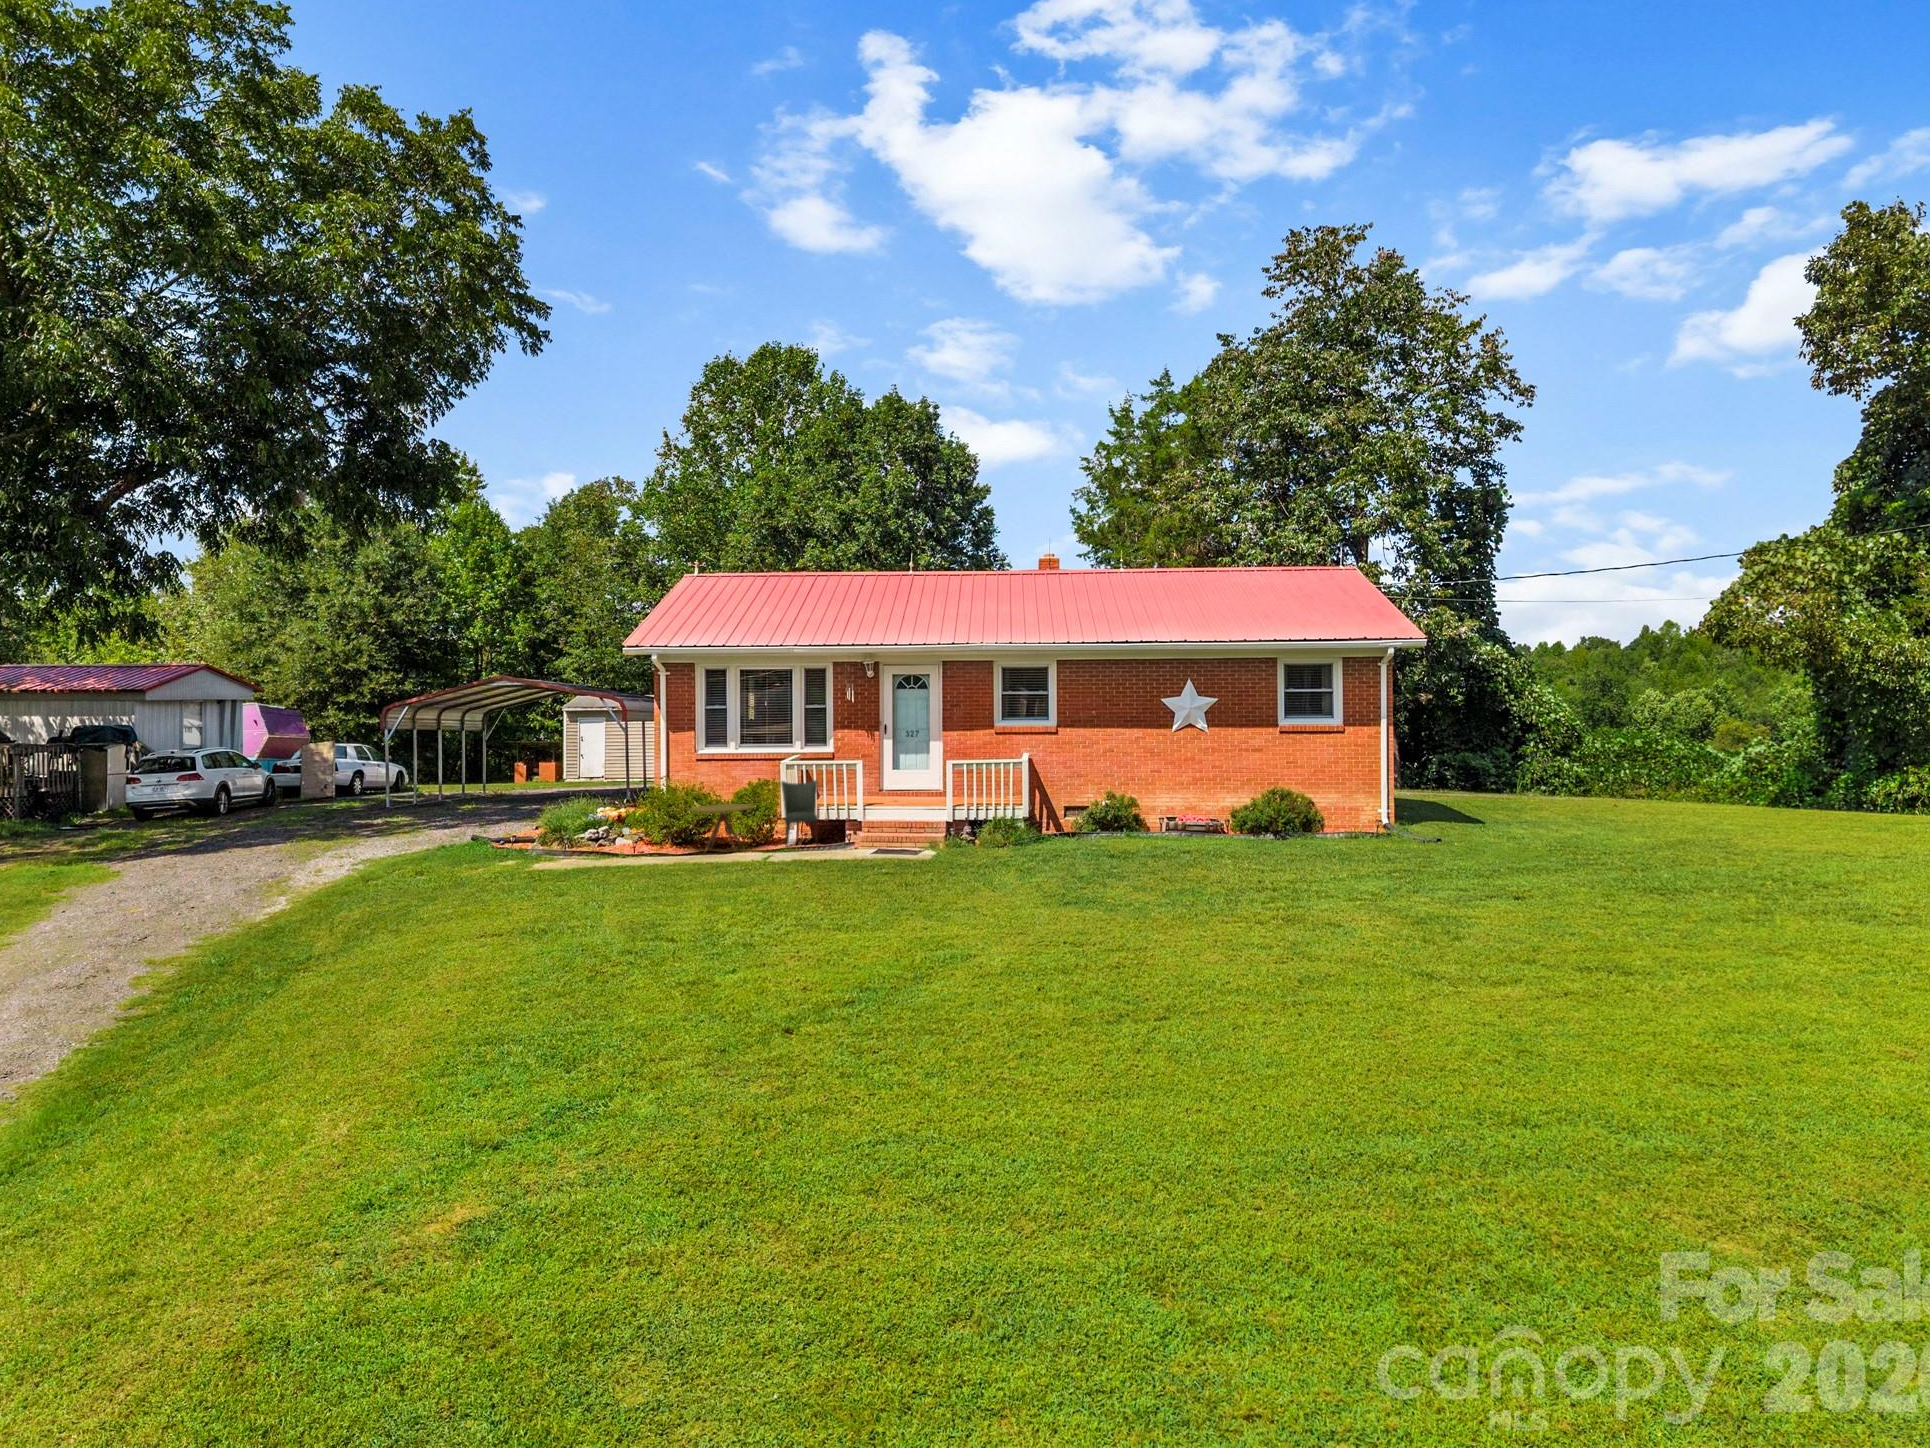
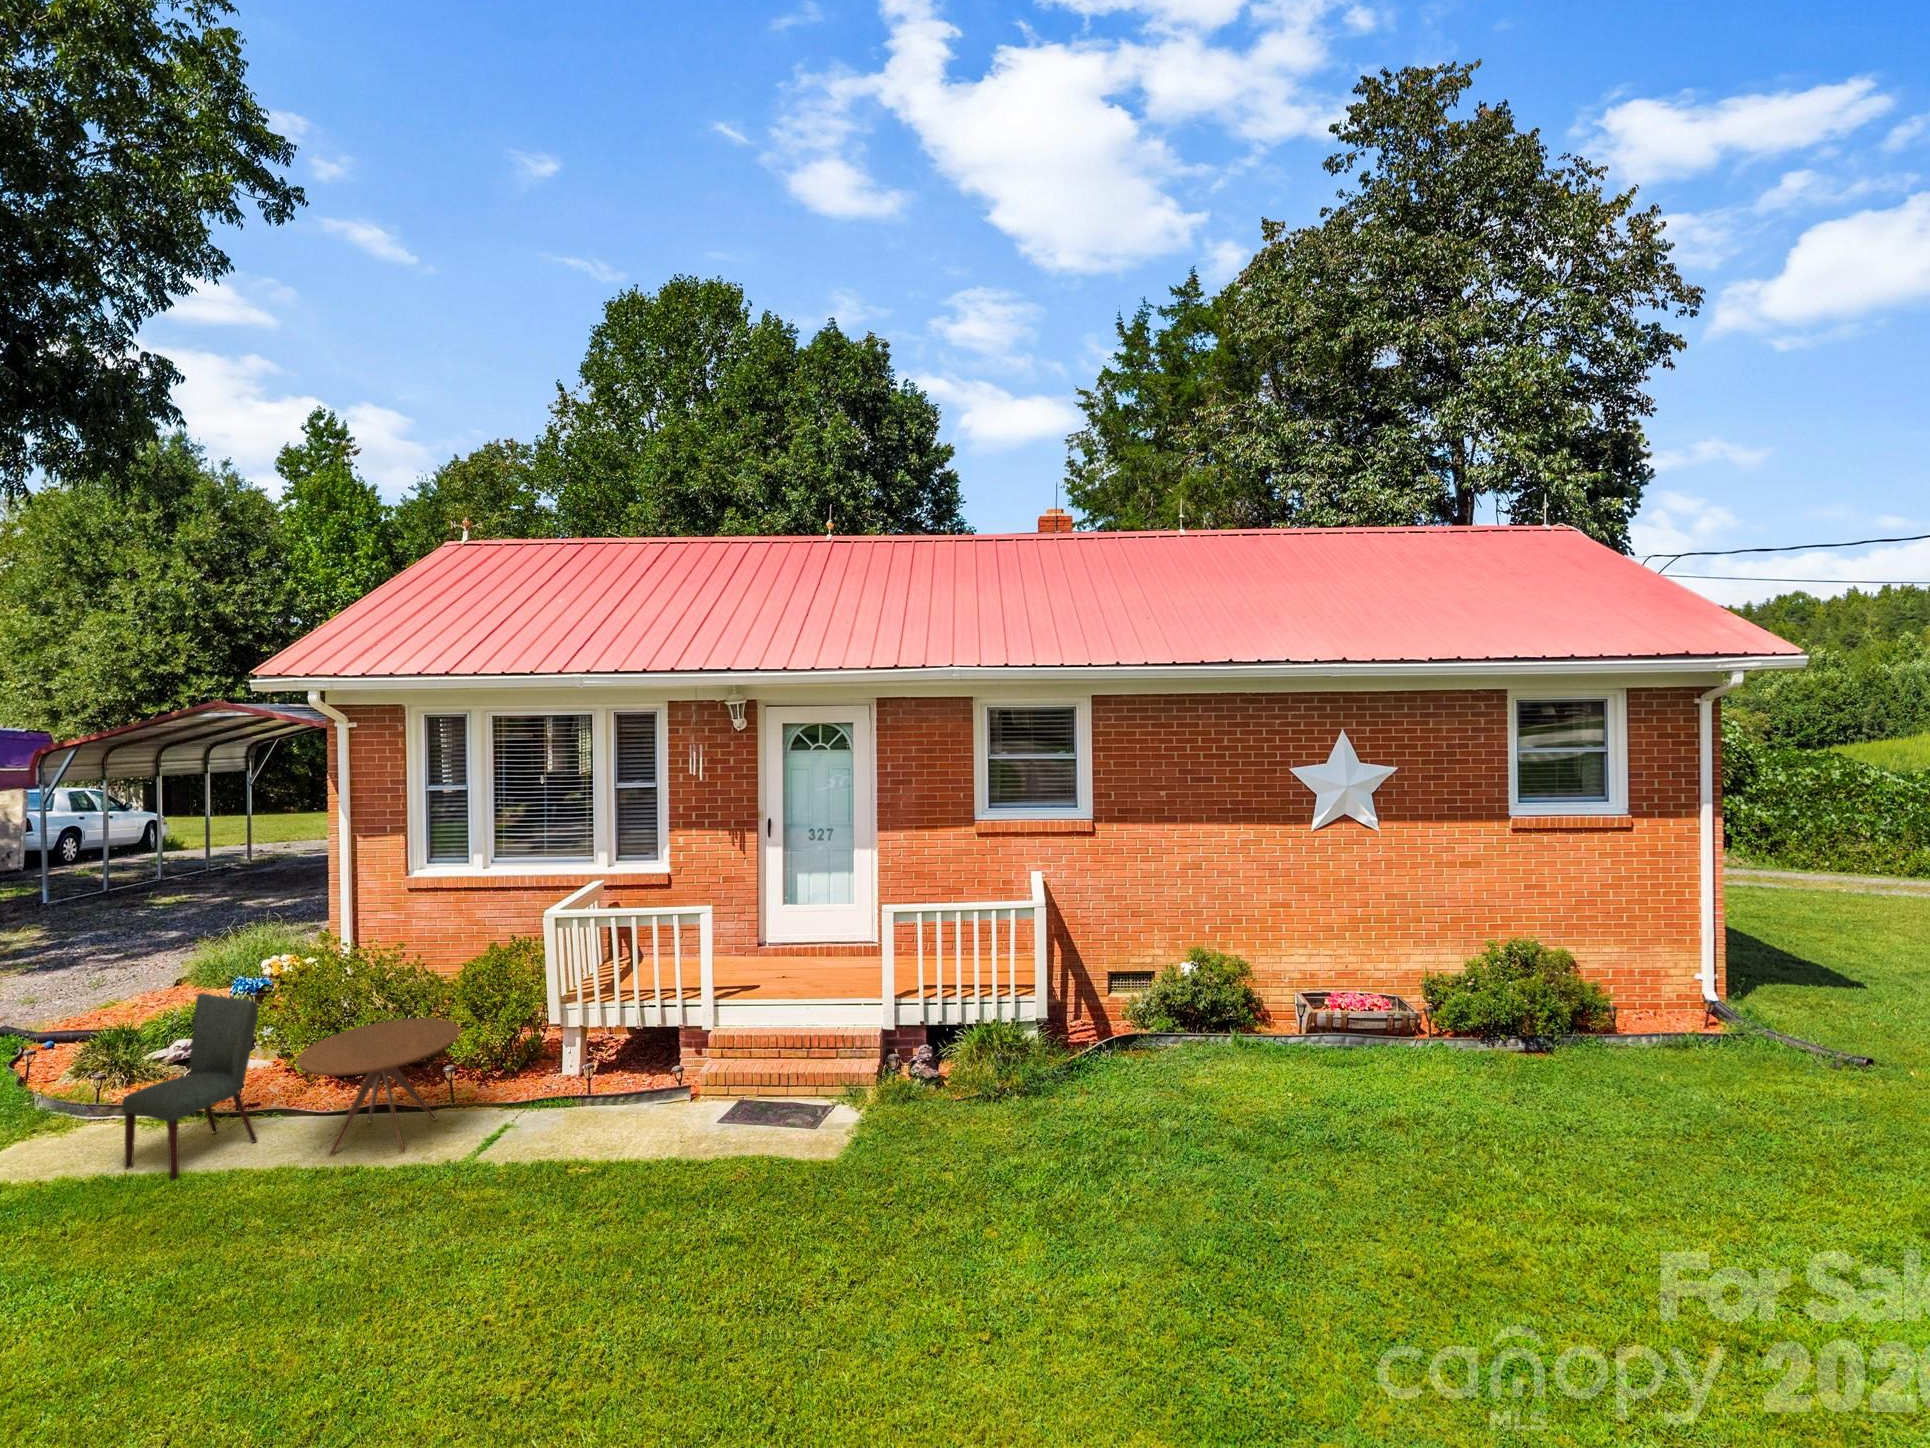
chair: present [781,780,818,846] -> present [122,993,258,1181]

